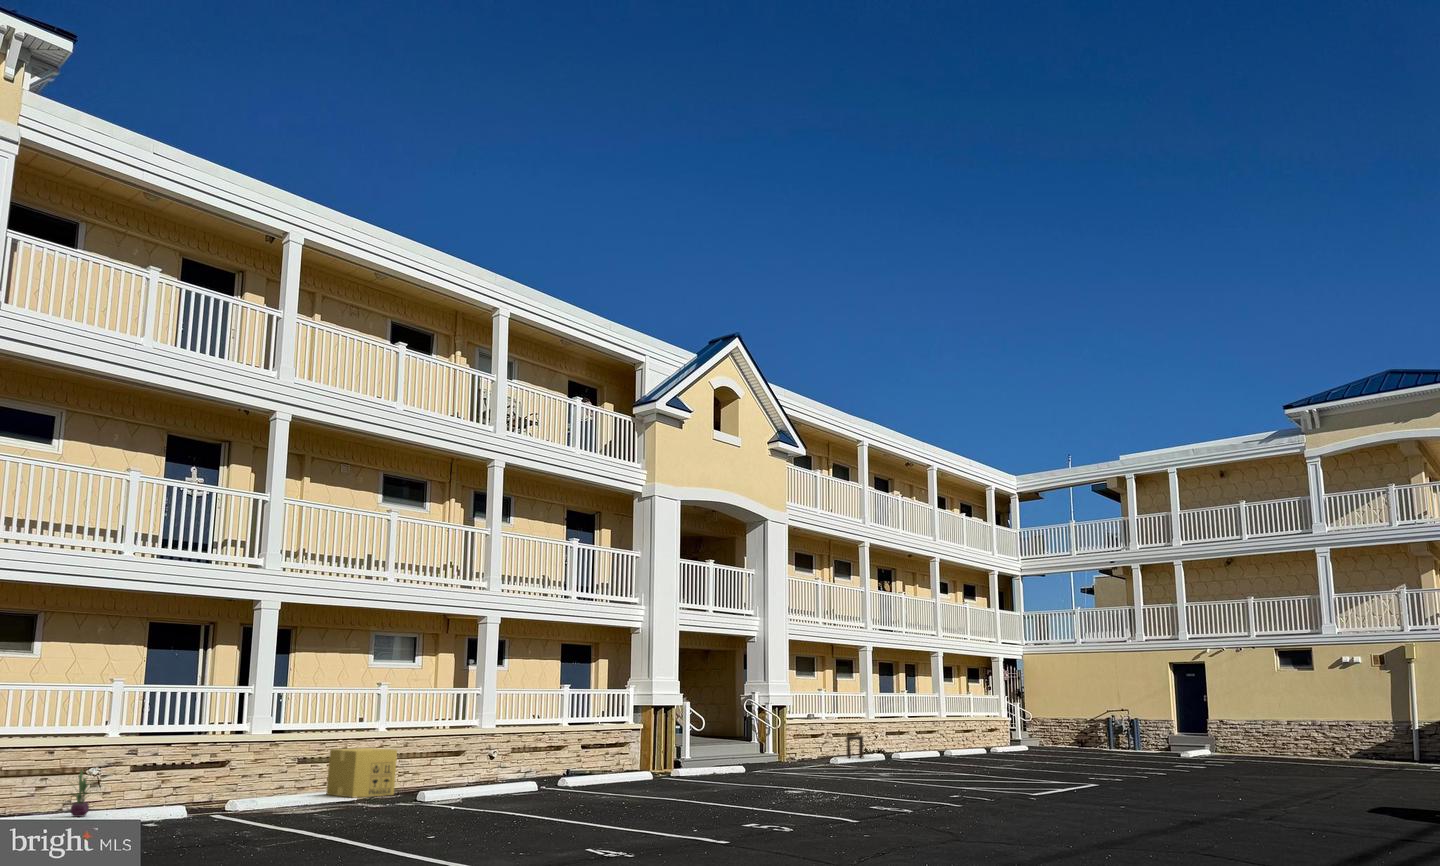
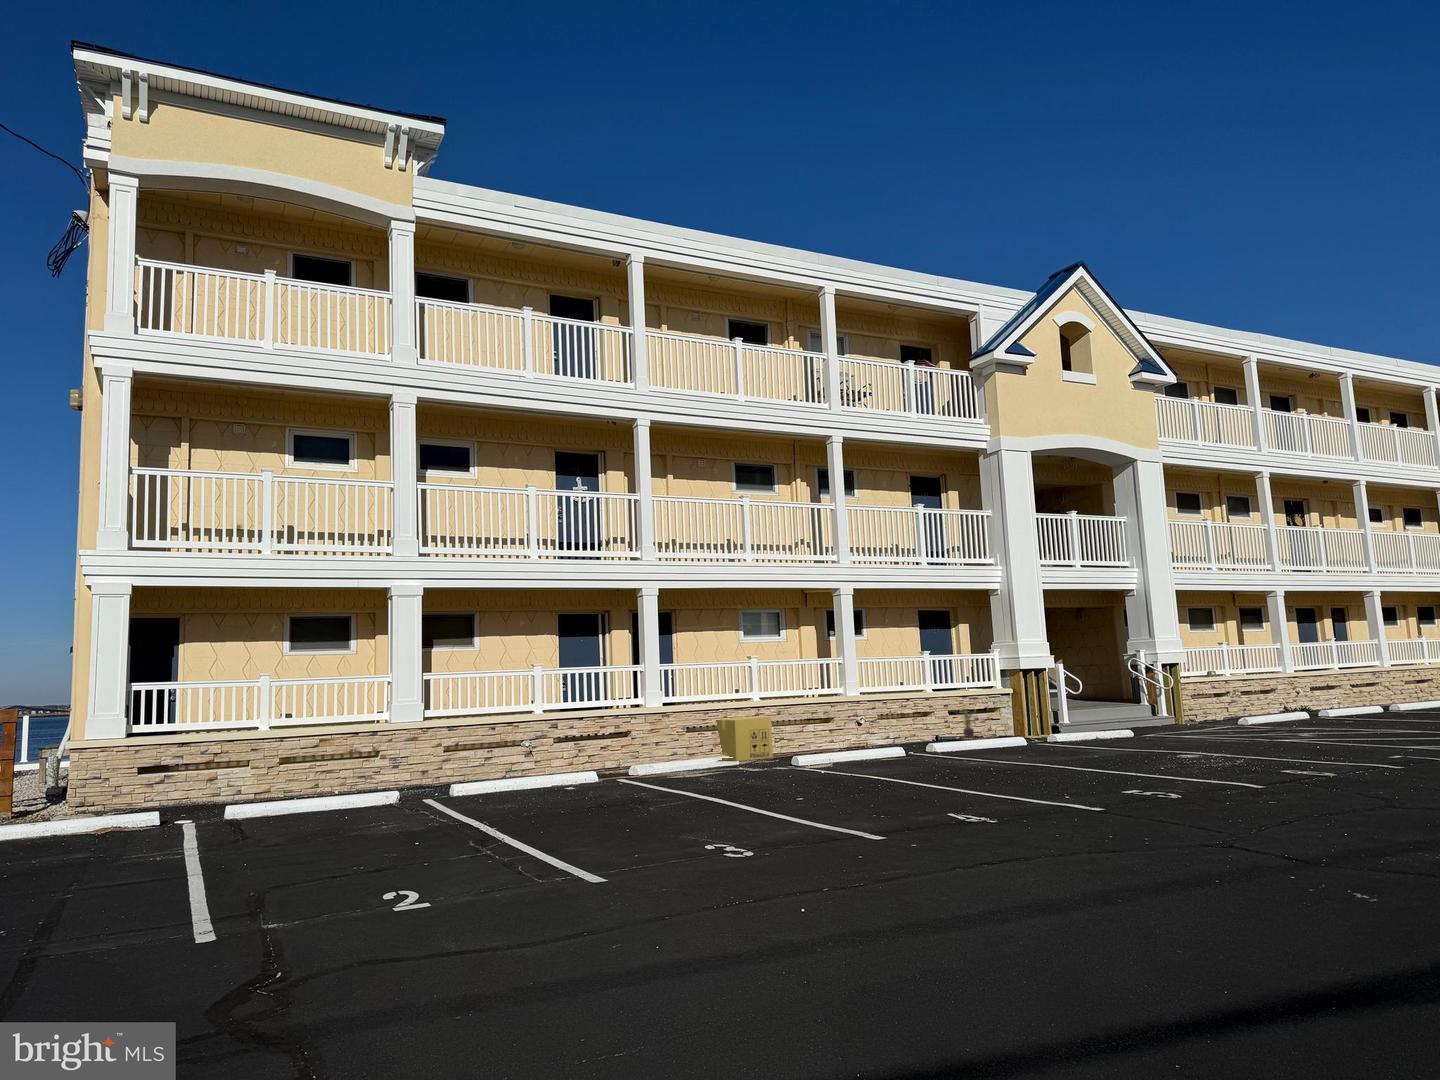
bench: present [846,735,864,758] -> none [1244,684,1266,708]
decorative plant: present [62,770,89,817] -> present [963,709,974,737]

